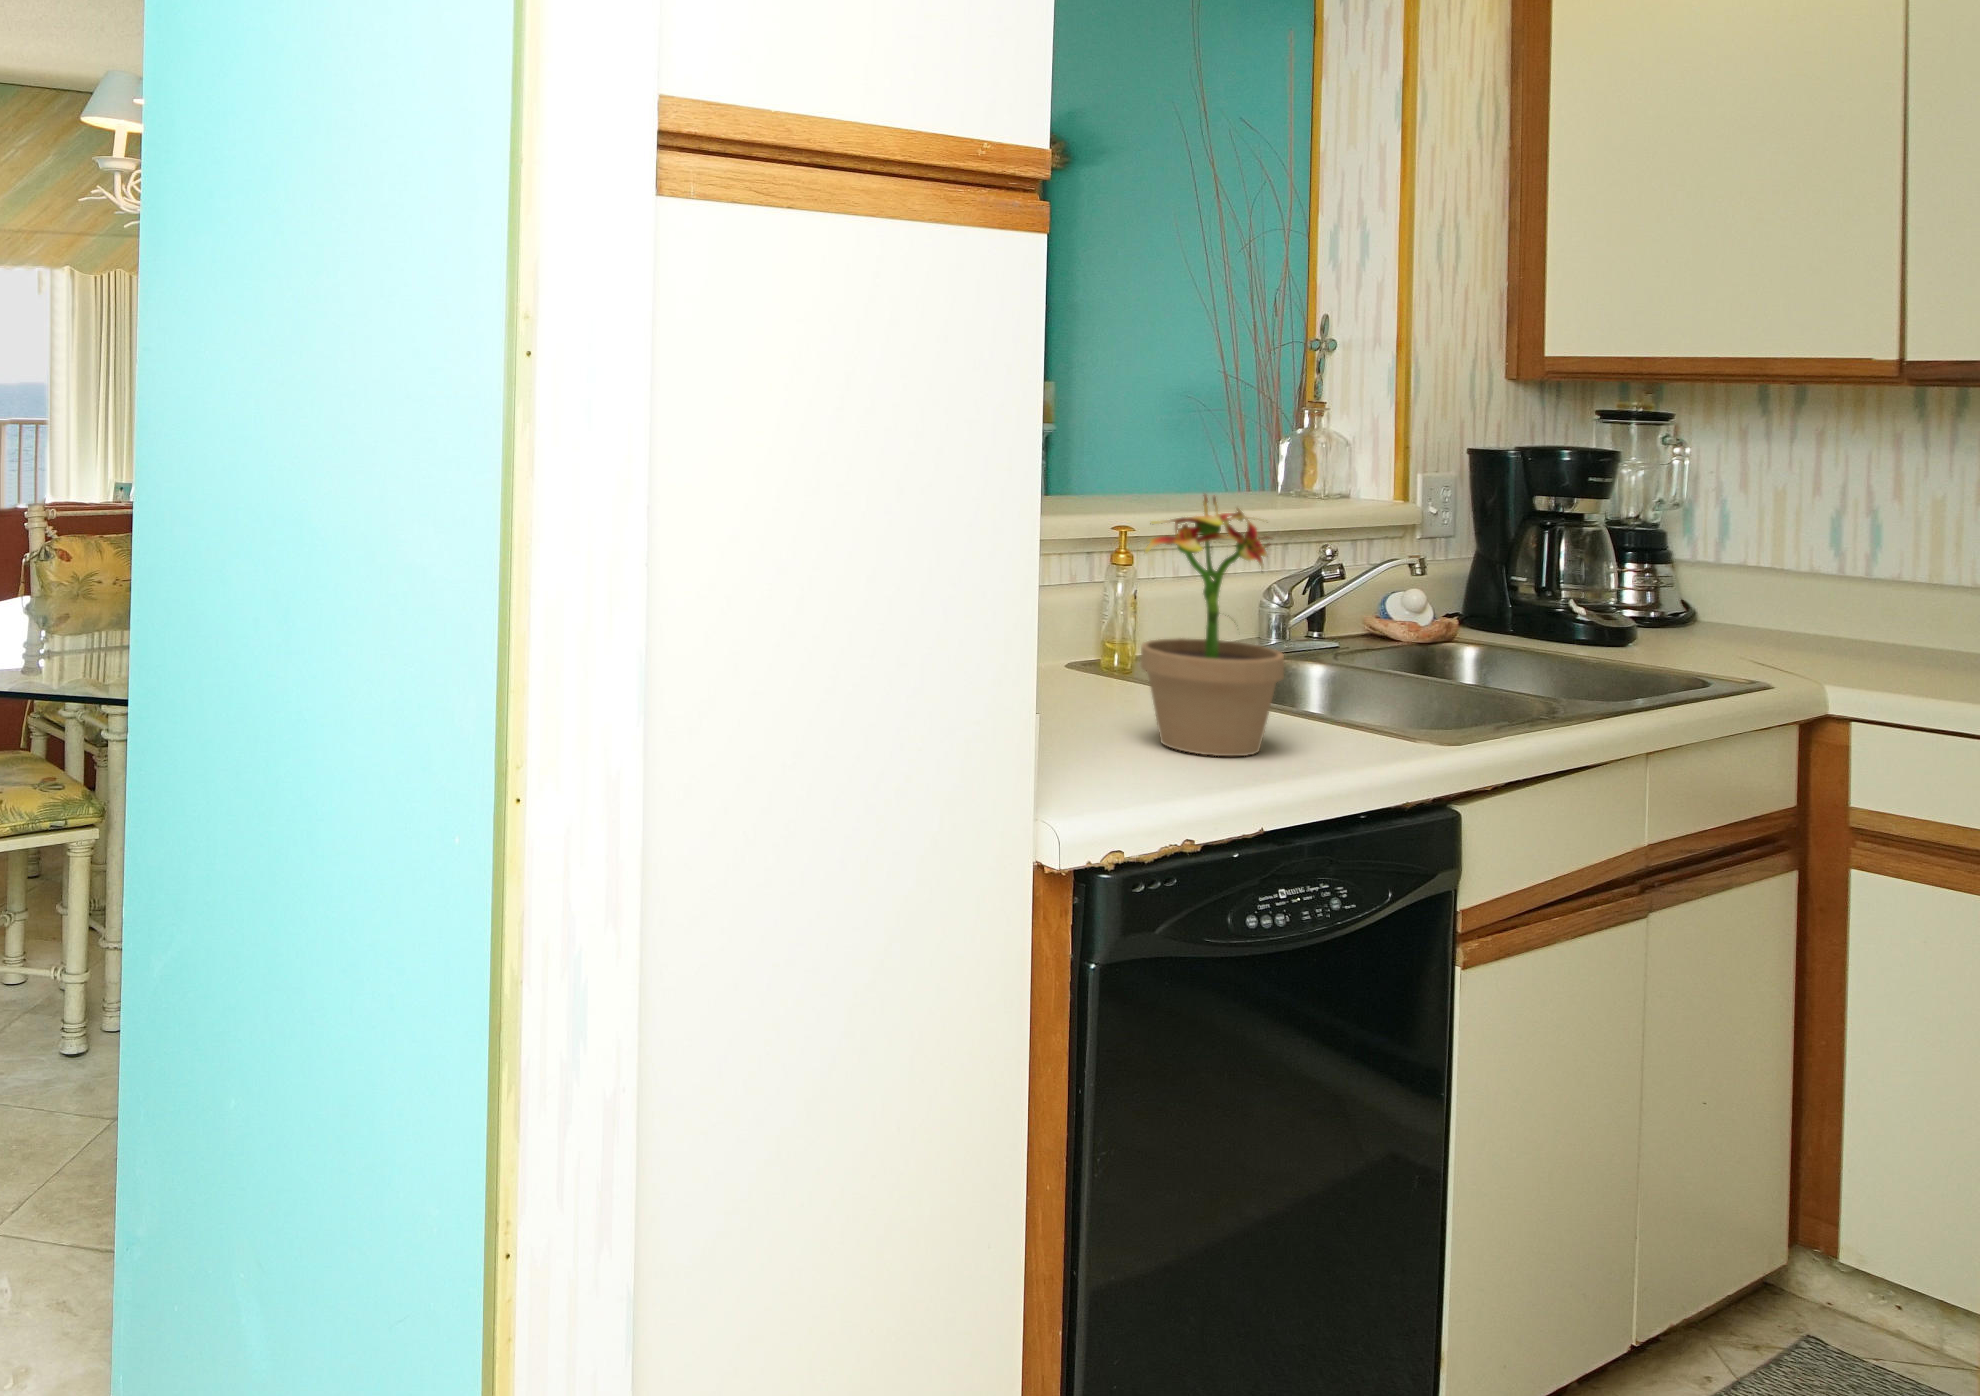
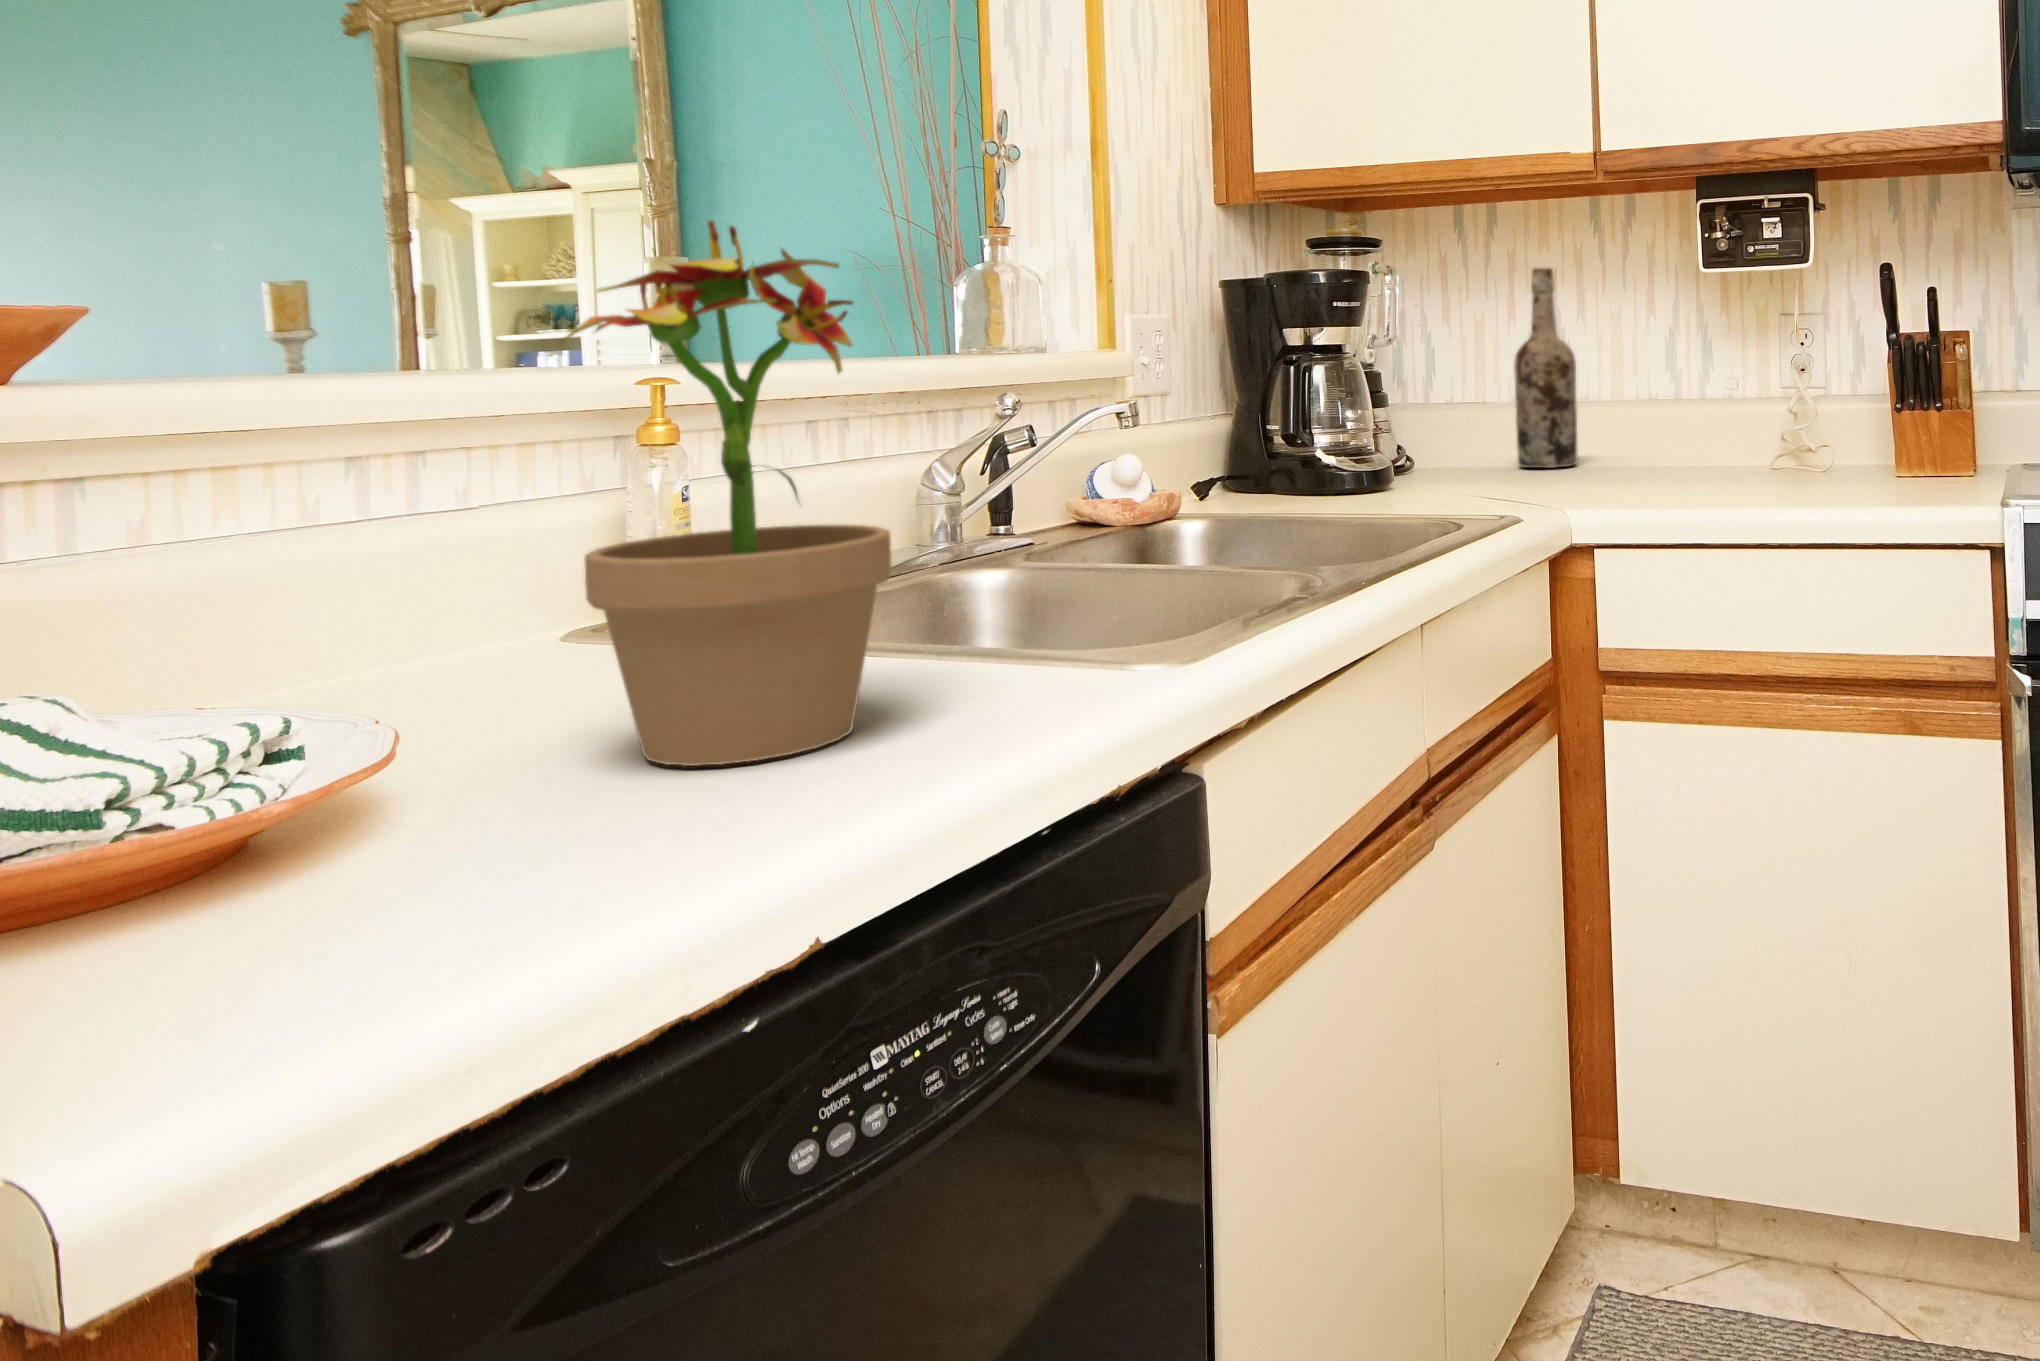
wine bottle: none [1814,449,1890,639] -> present [1514,268,1577,468]

